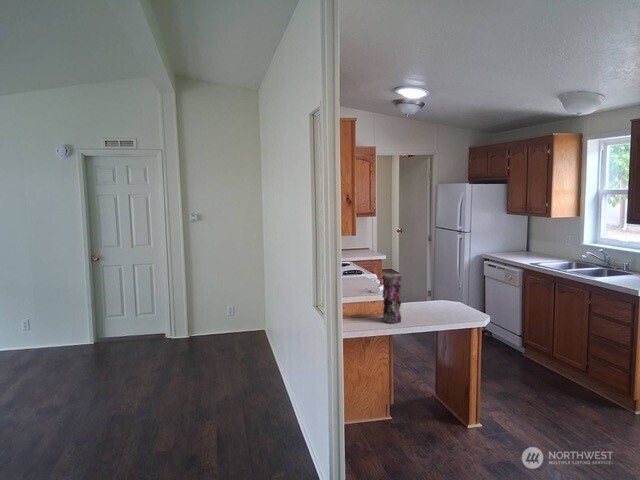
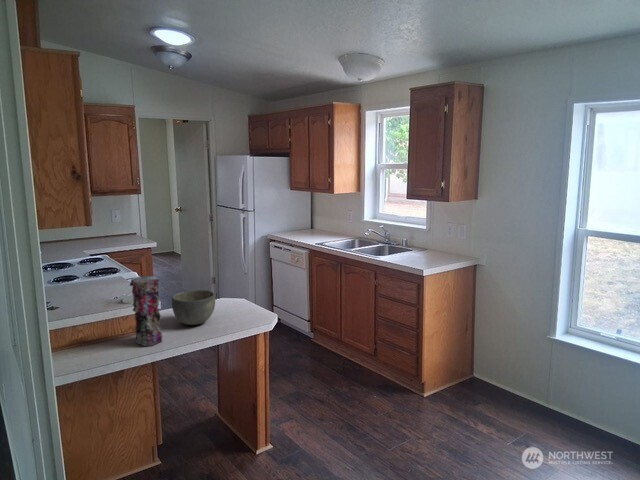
bowl: none [408,289,440,314] -> present [172,290,215,325]

